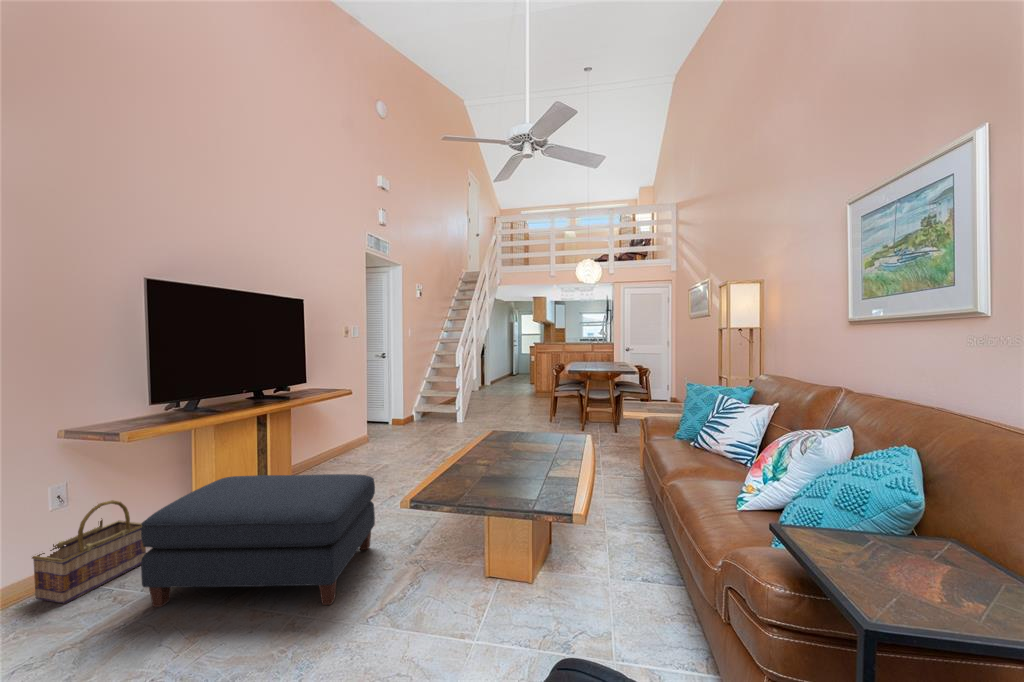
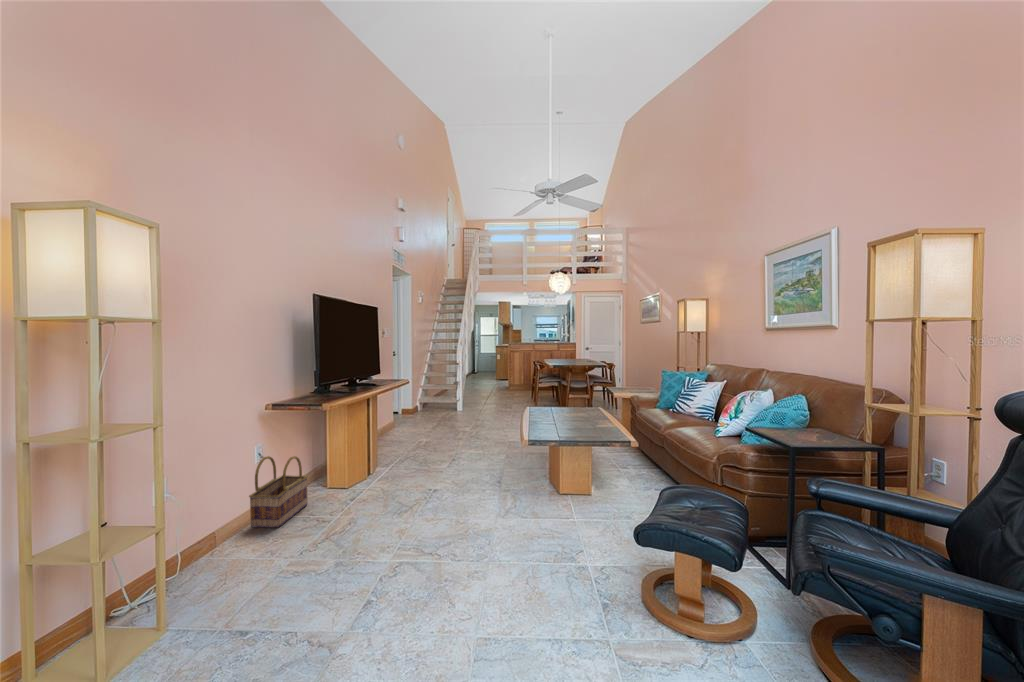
ottoman: present [141,474,375,607] -> none [342,435,477,524]

